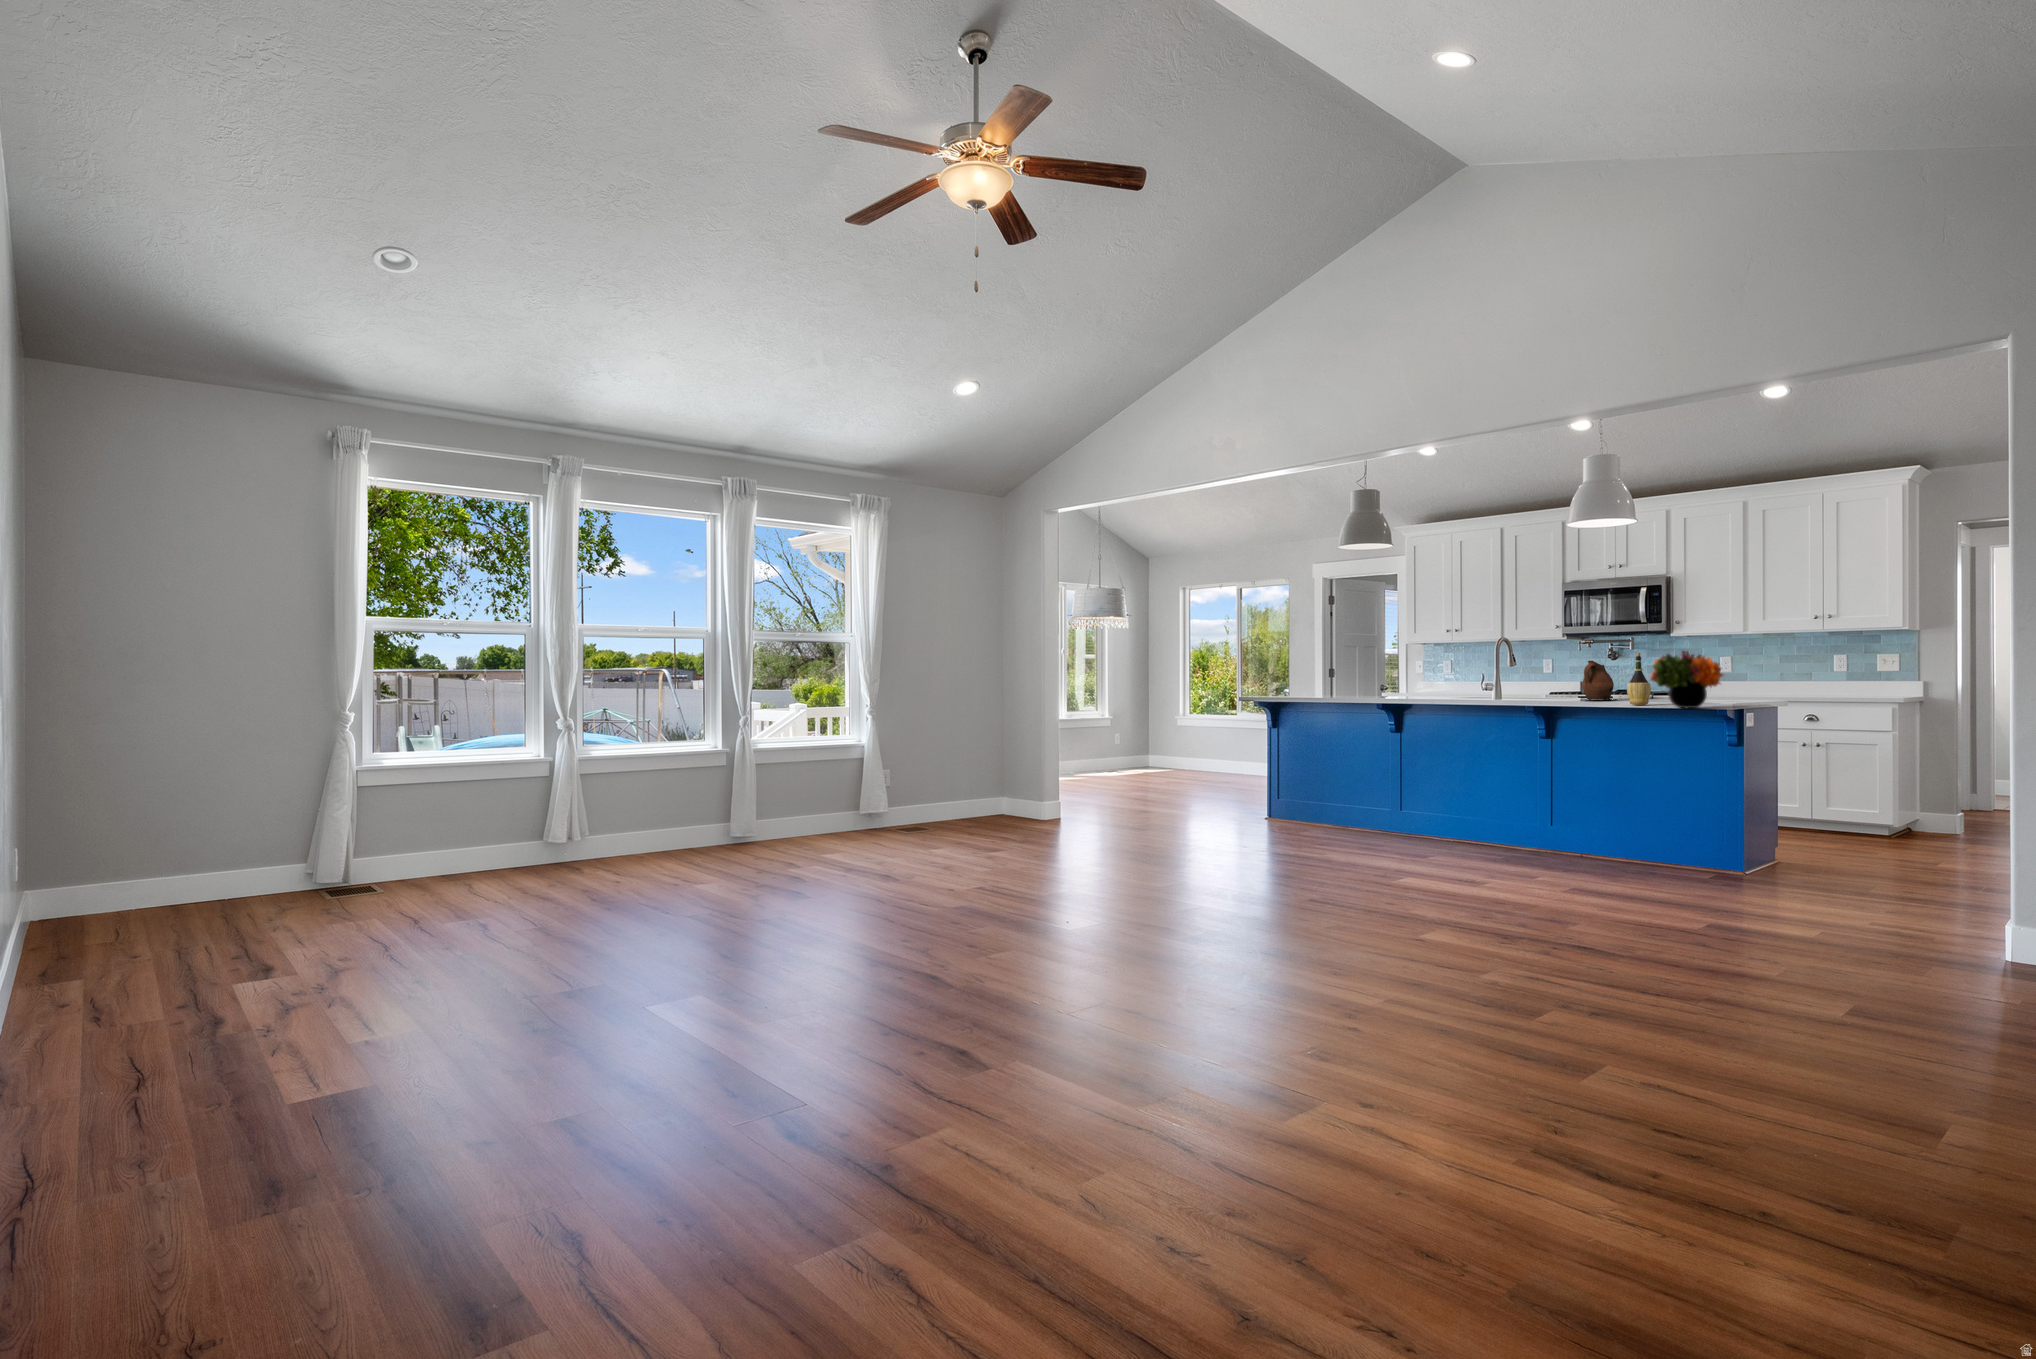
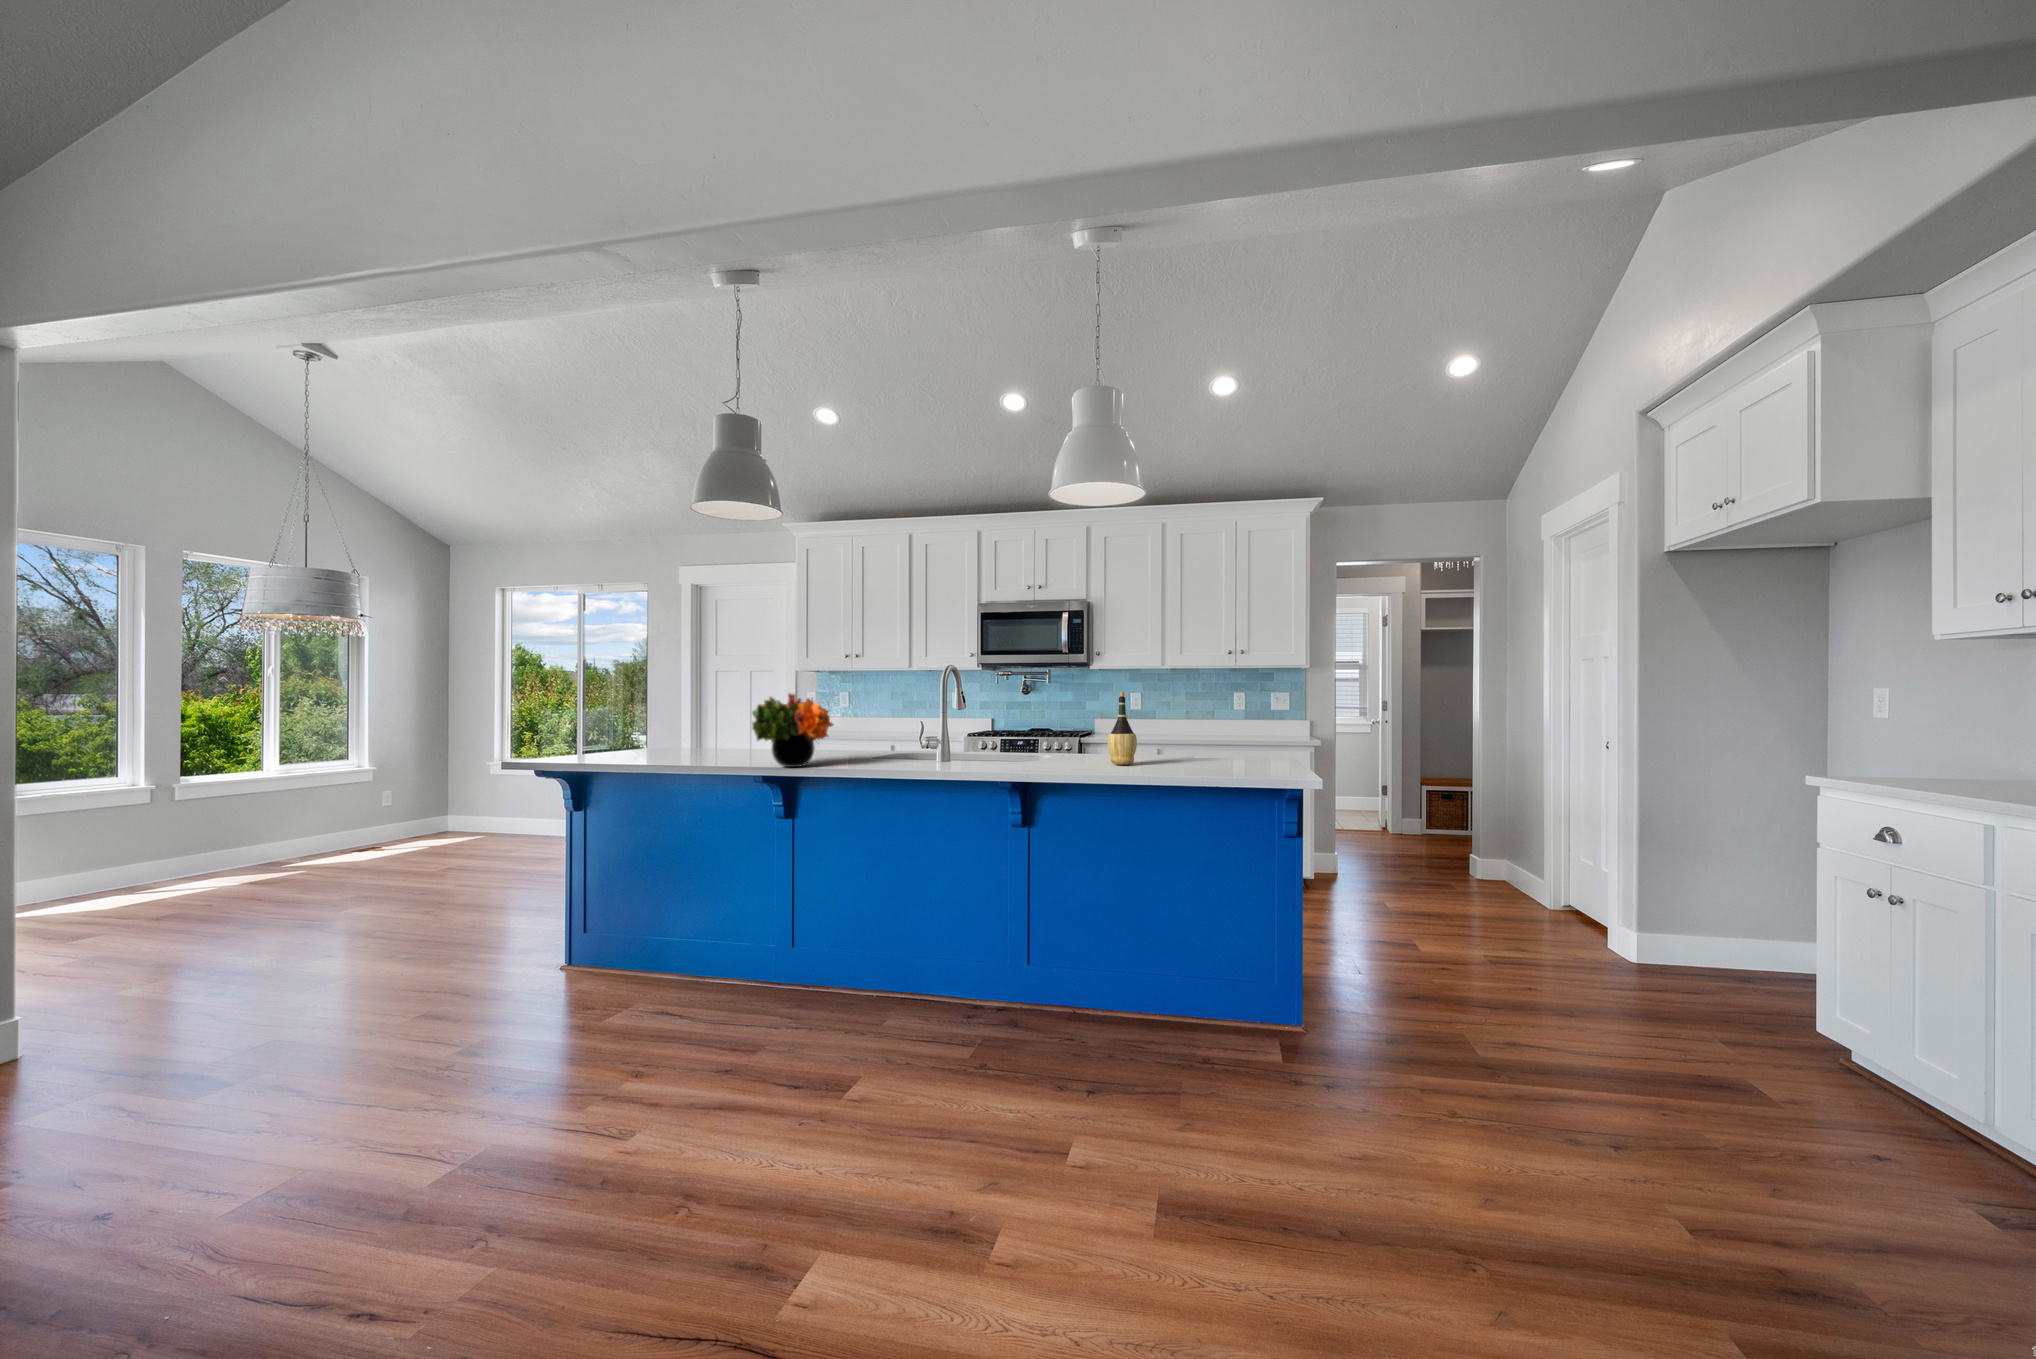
flower arrangement: present [1651,651,1723,708] -> present [752,694,833,767]
ceramic pitcher: present [1582,661,1616,700] -> none [1029,700,1079,753]

